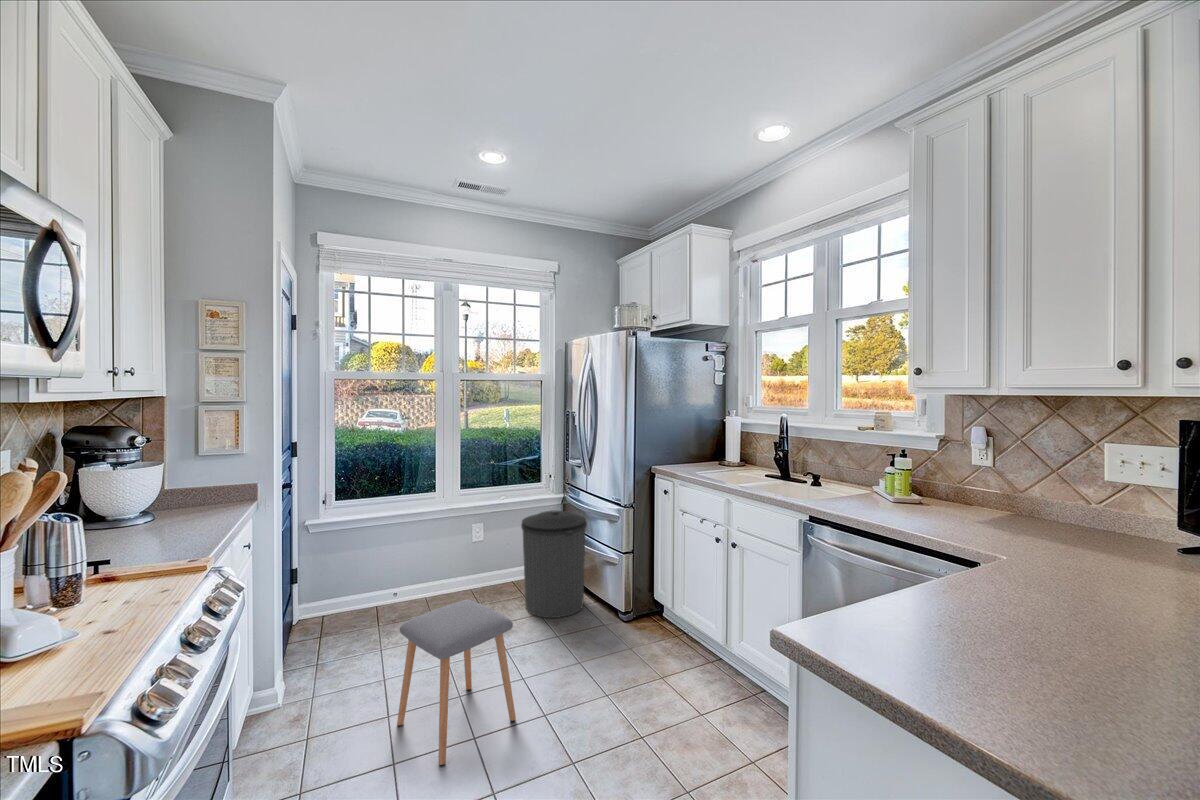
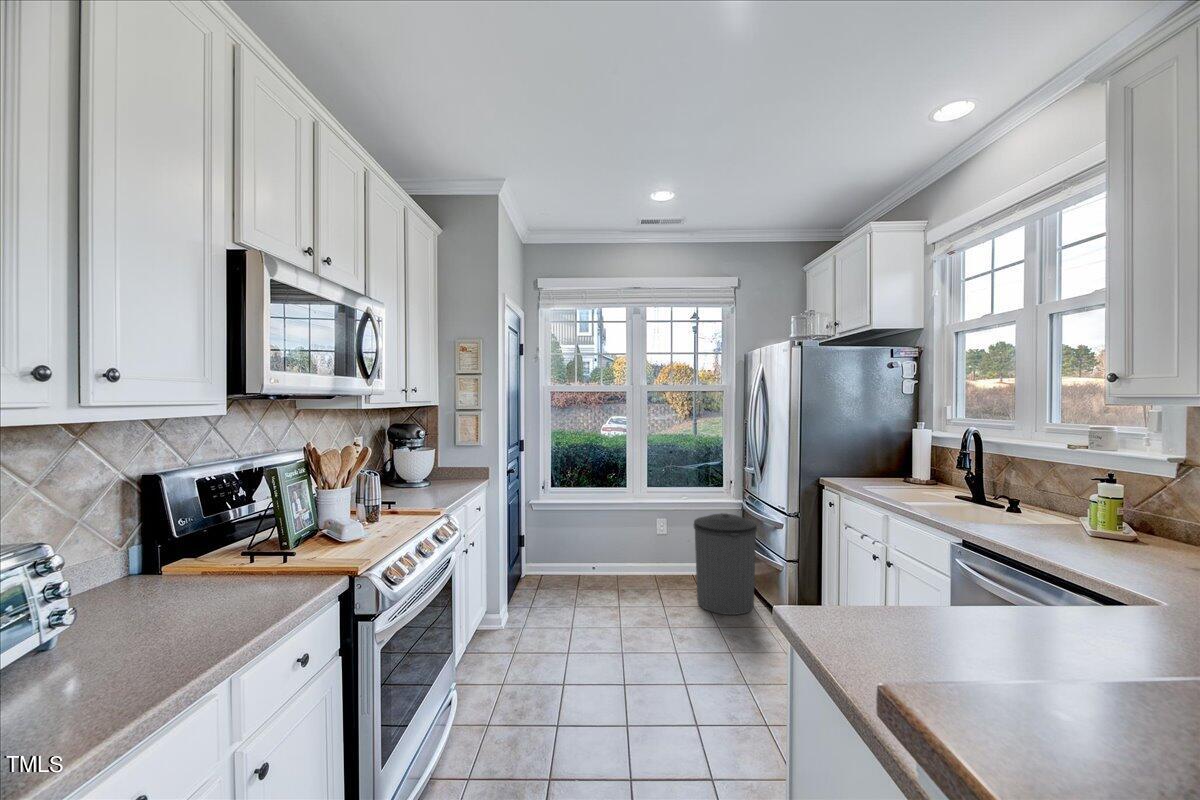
stool: present [397,600,516,767] -> none [568,575,656,696]

